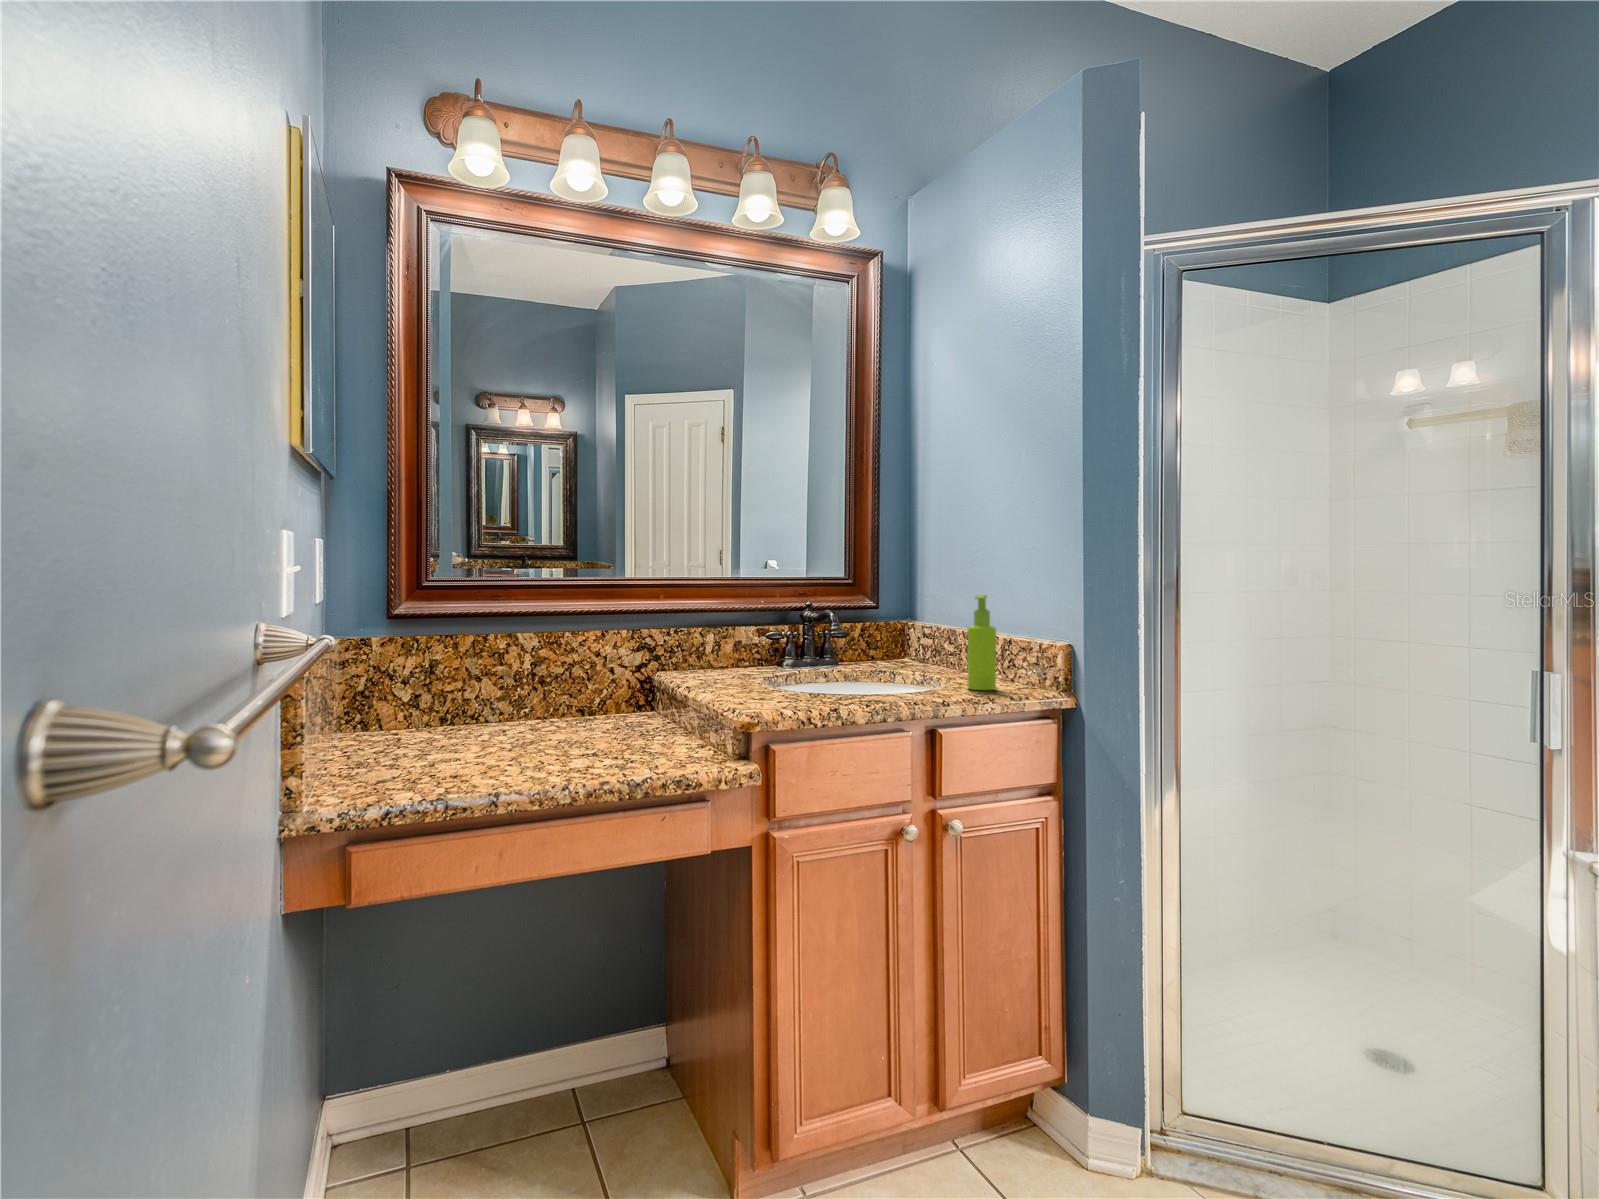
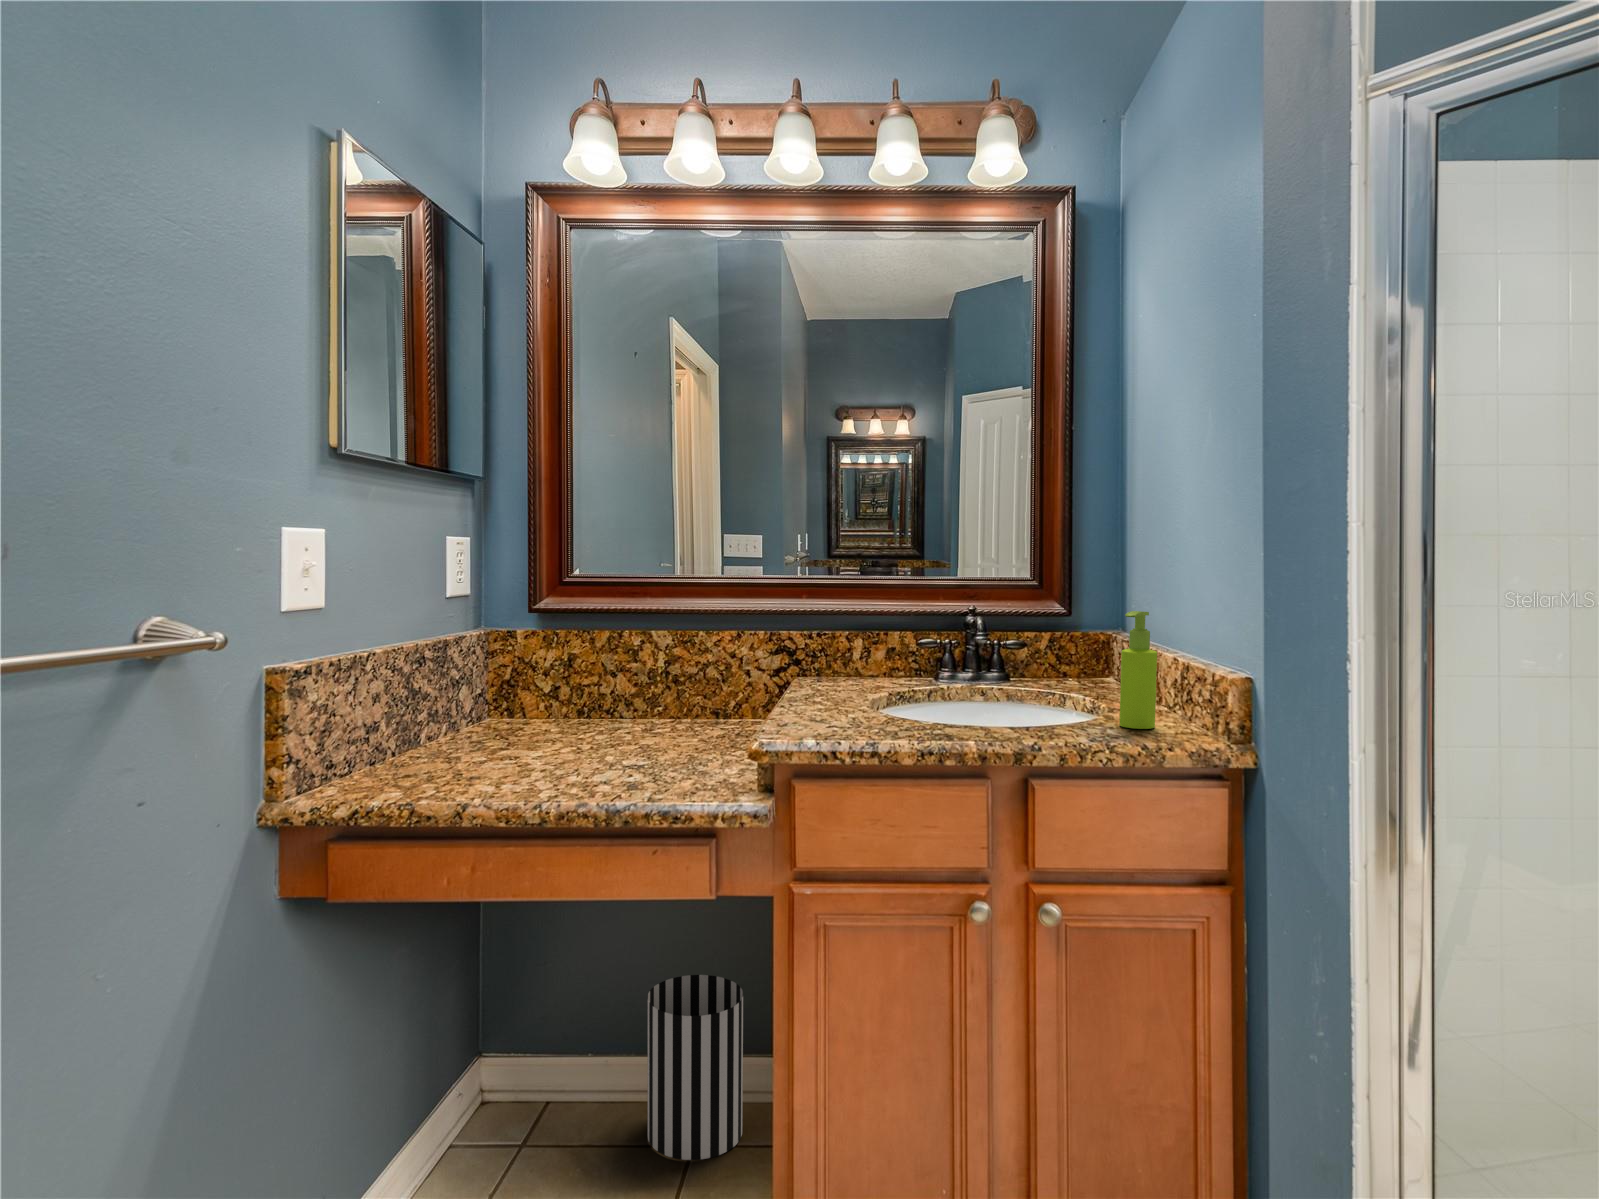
wastebasket: none [529,963,626,1150] -> present [648,975,743,1160]

